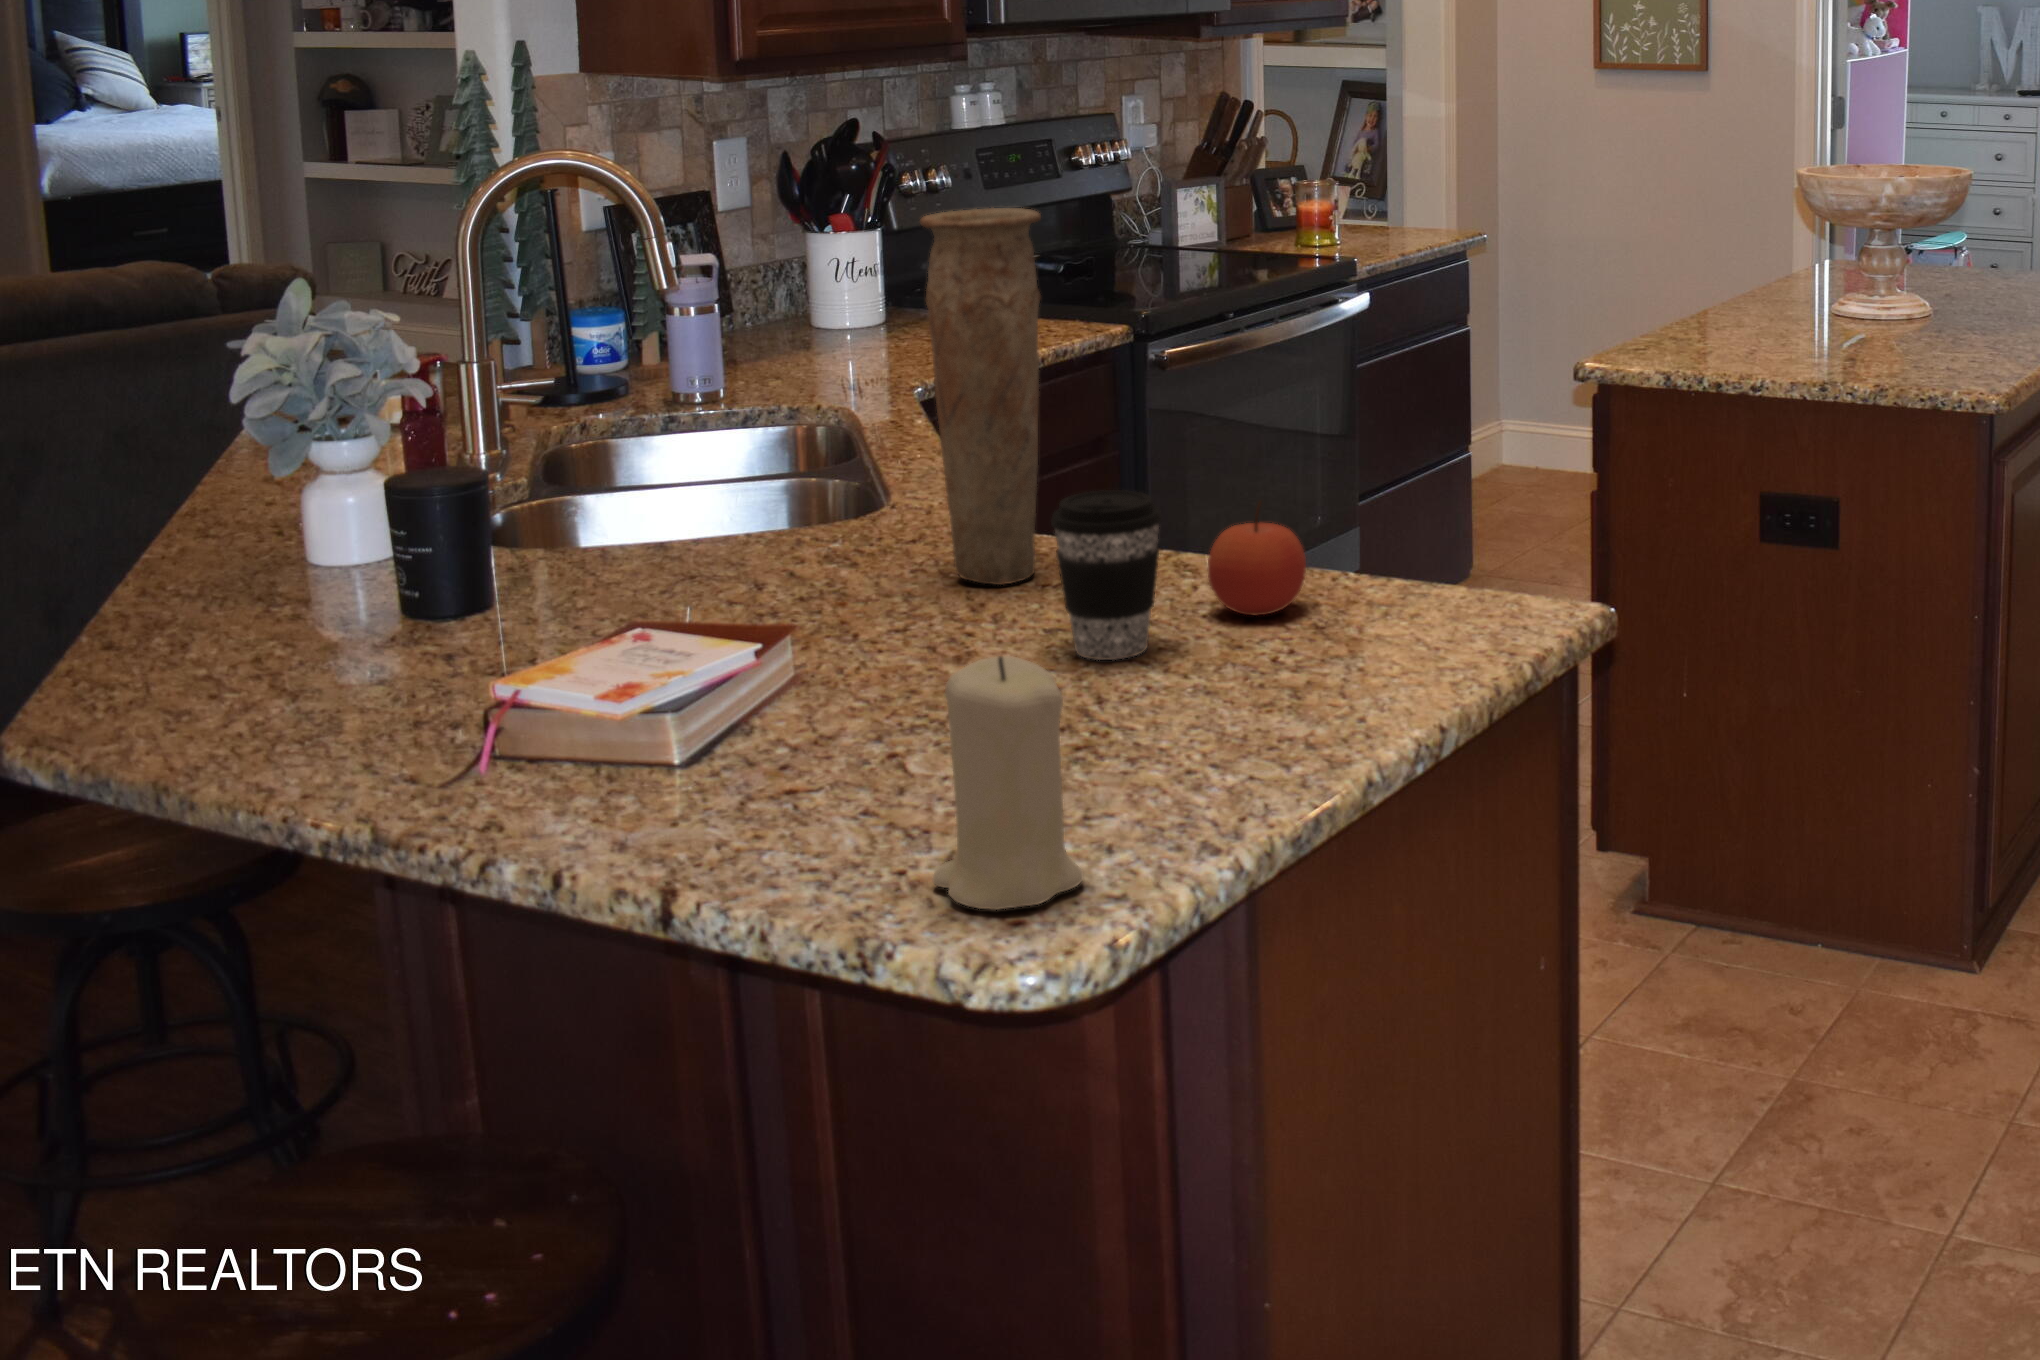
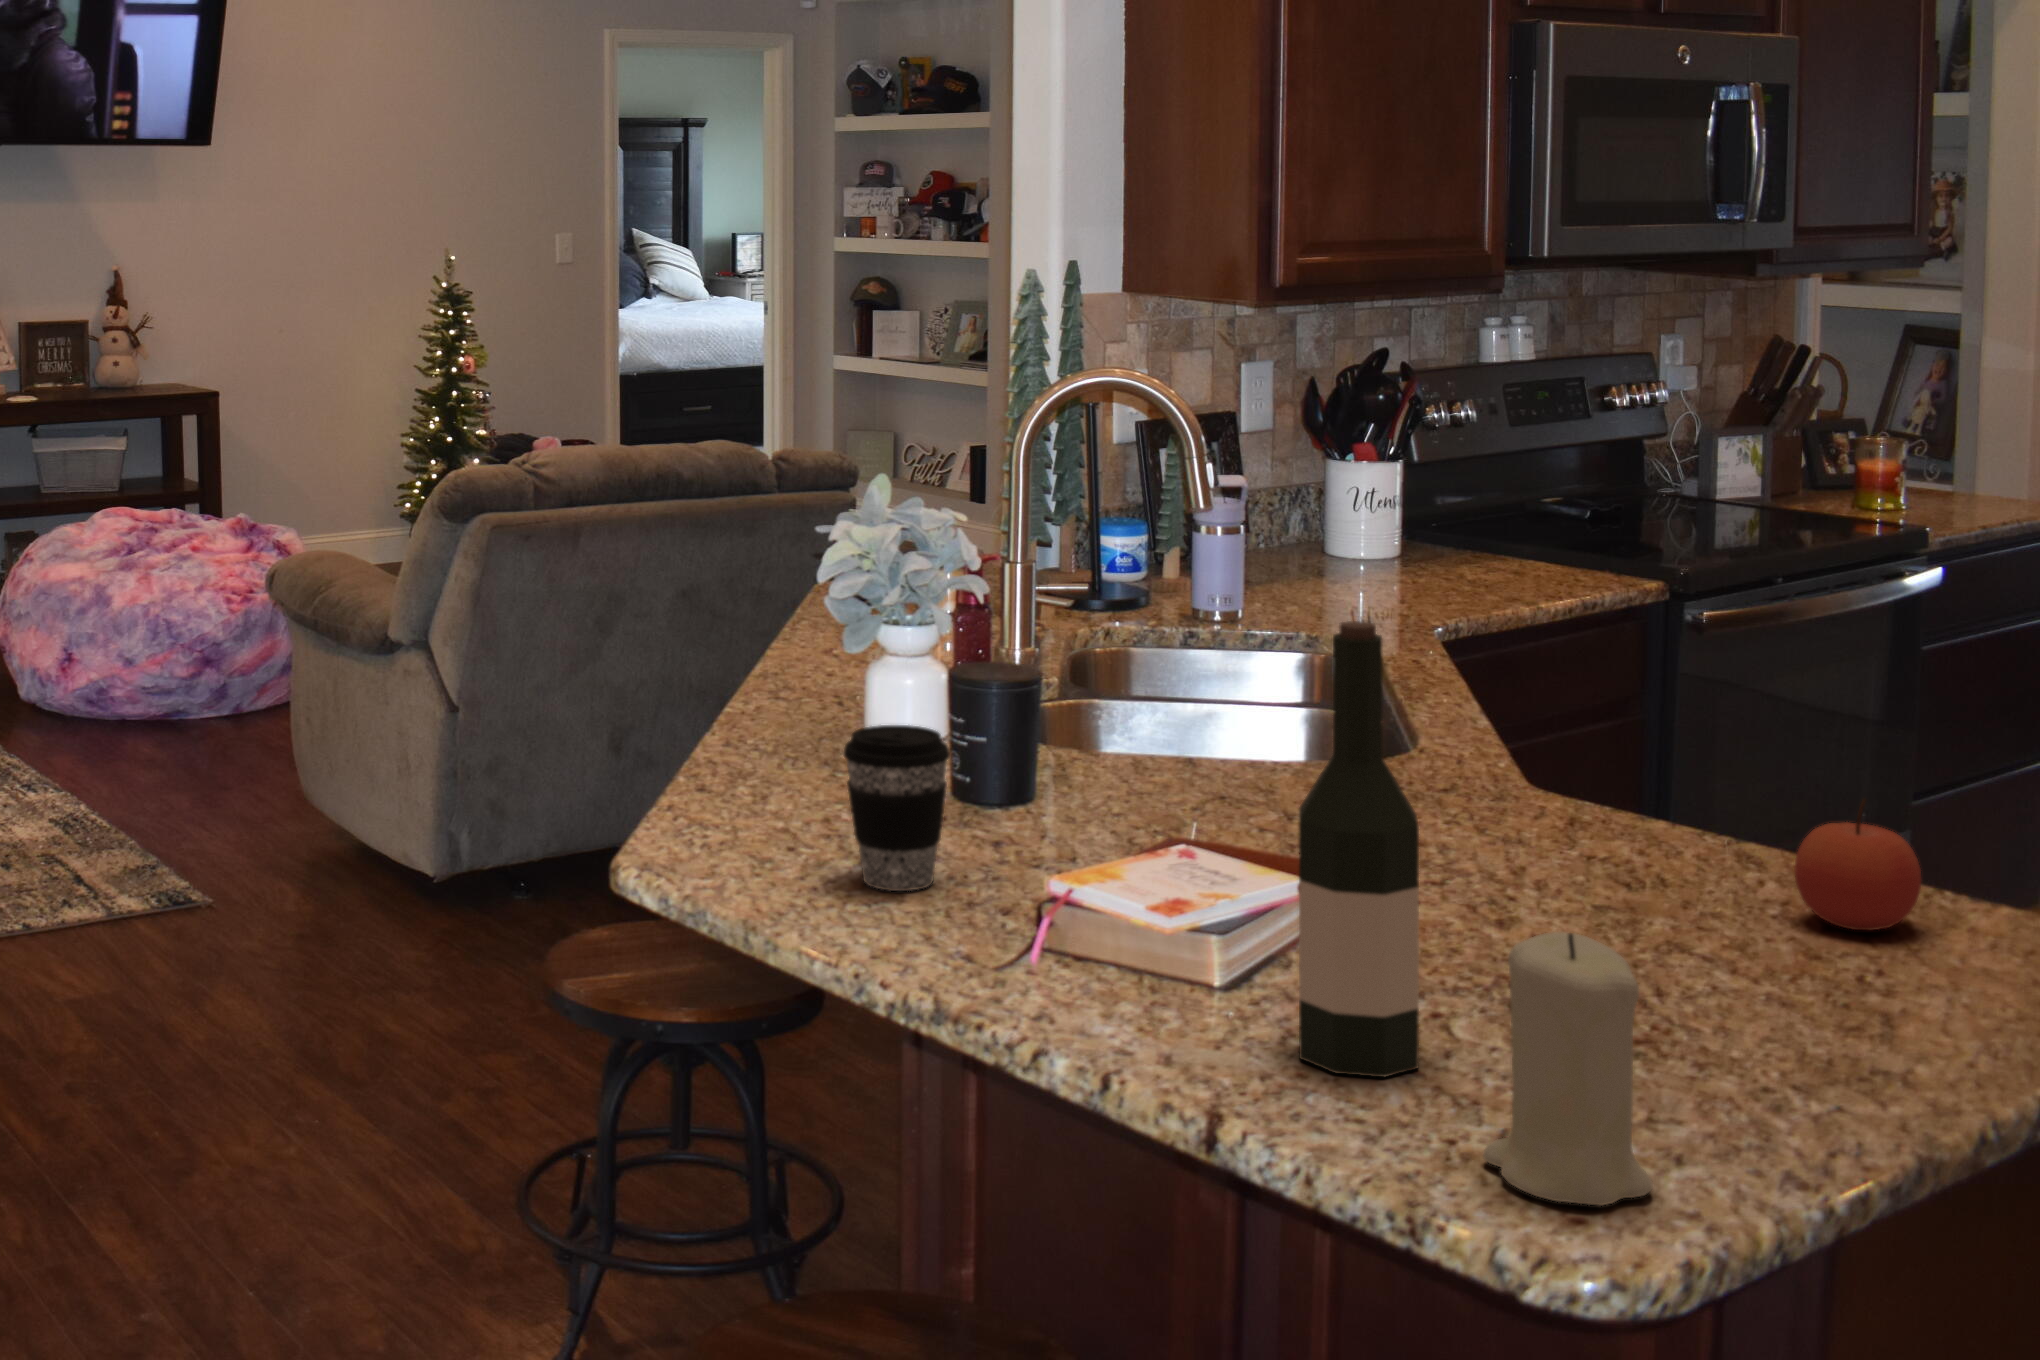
vase: present [920,208,1041,585] -> none [1475,452,1609,852]
wine bottle: none [744,379,877,829] -> present [1299,621,1419,1077]
coffee cup: present [1051,490,1162,660] -> present [844,725,950,891]

